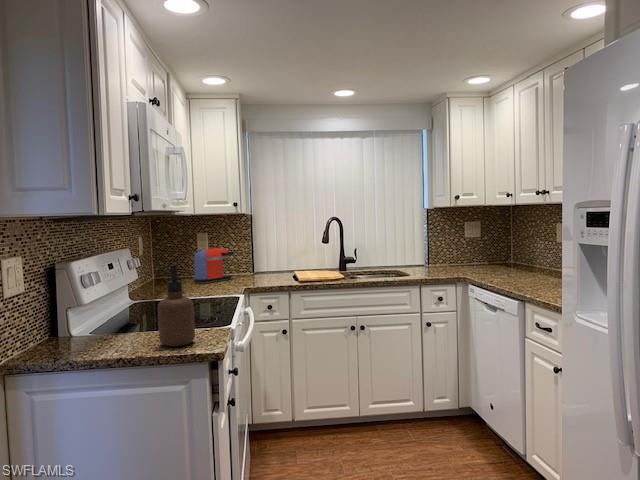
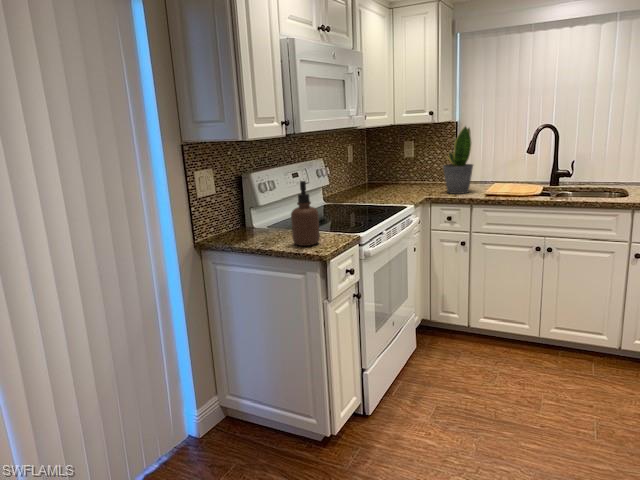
potted plant: none [251,215,281,283] -> present [443,126,473,194]
coffee maker: present [194,248,234,284] -> none [393,156,436,189]

